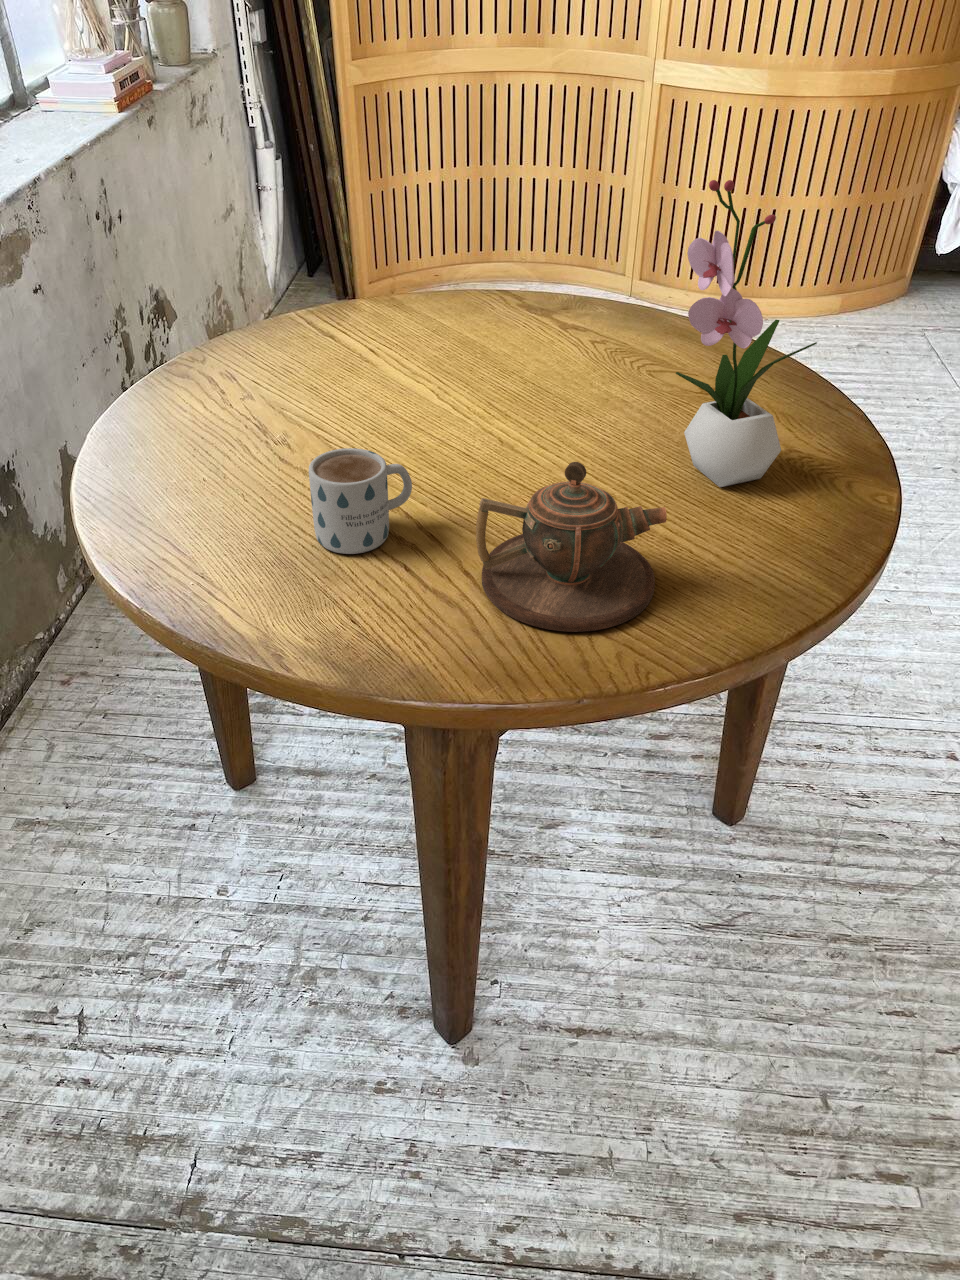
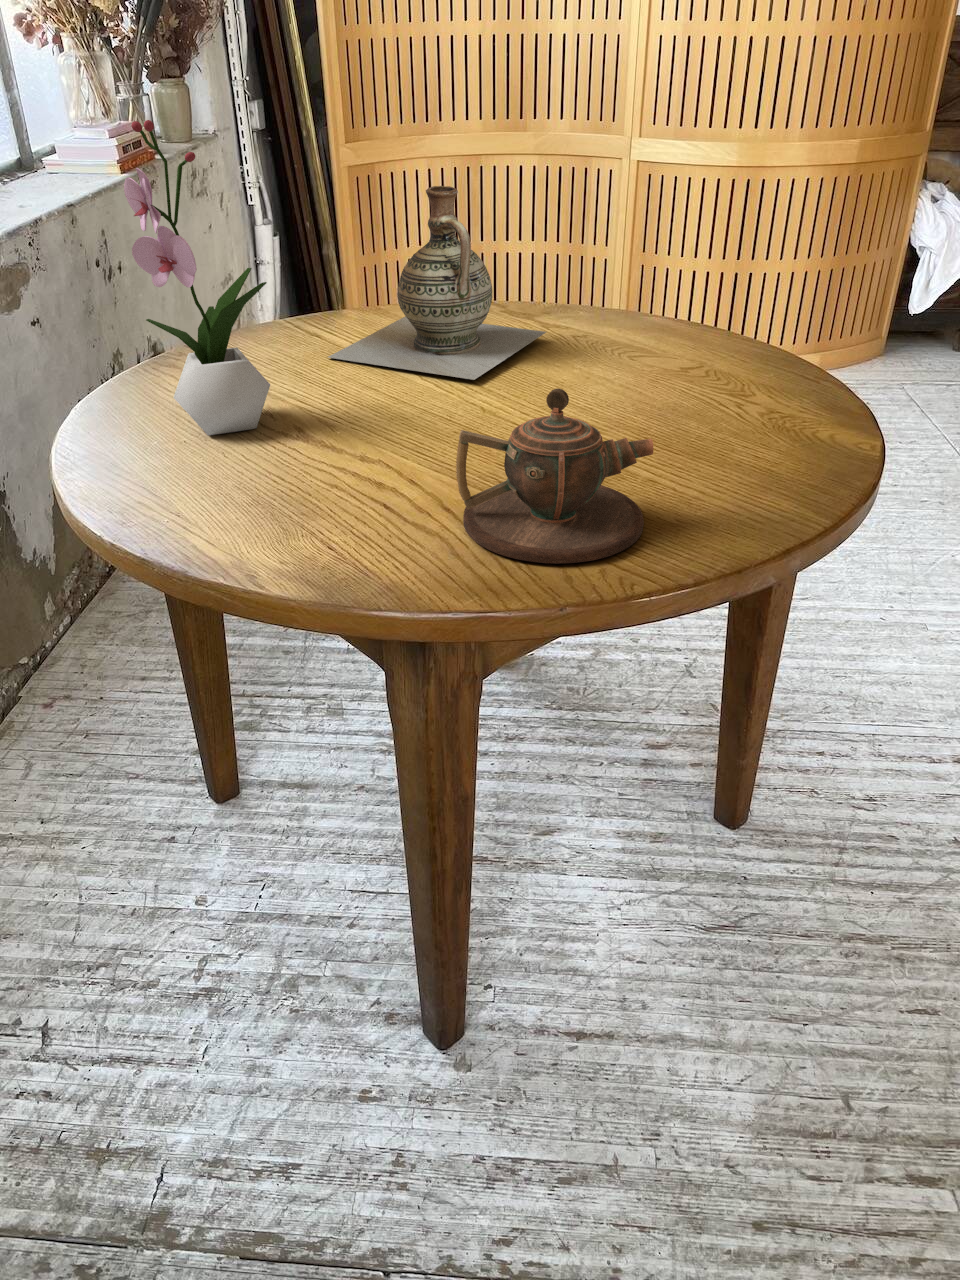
flower arrangement: present [676,180,817,487] -> present [124,120,270,435]
ceramic jug: none [345,200,563,401] -> present [328,186,546,380]
mug: present [309,448,412,554] -> none [284,398,391,503]

